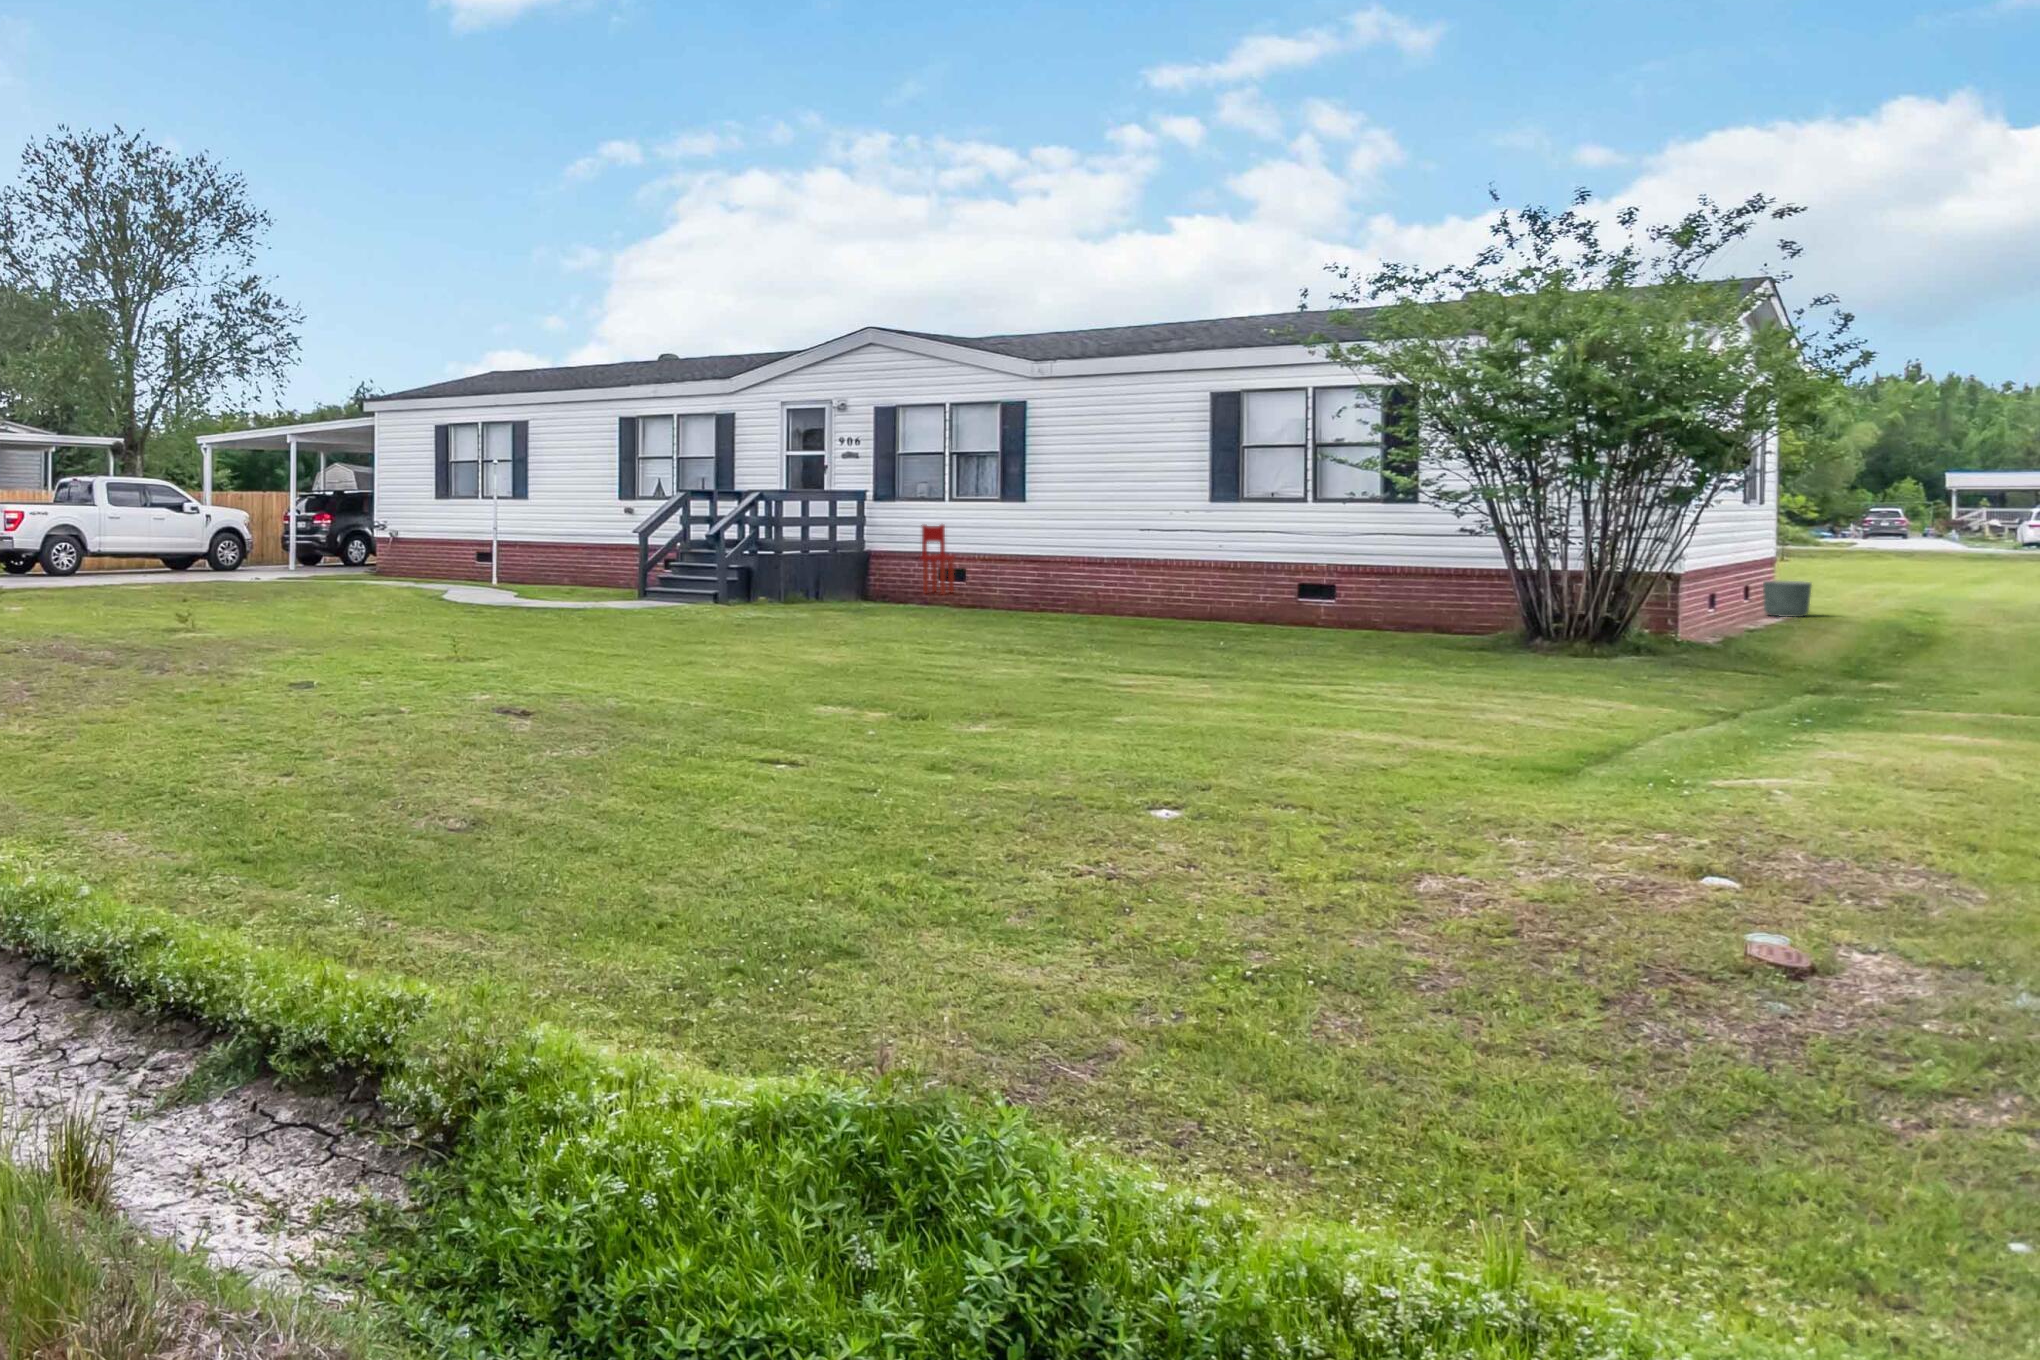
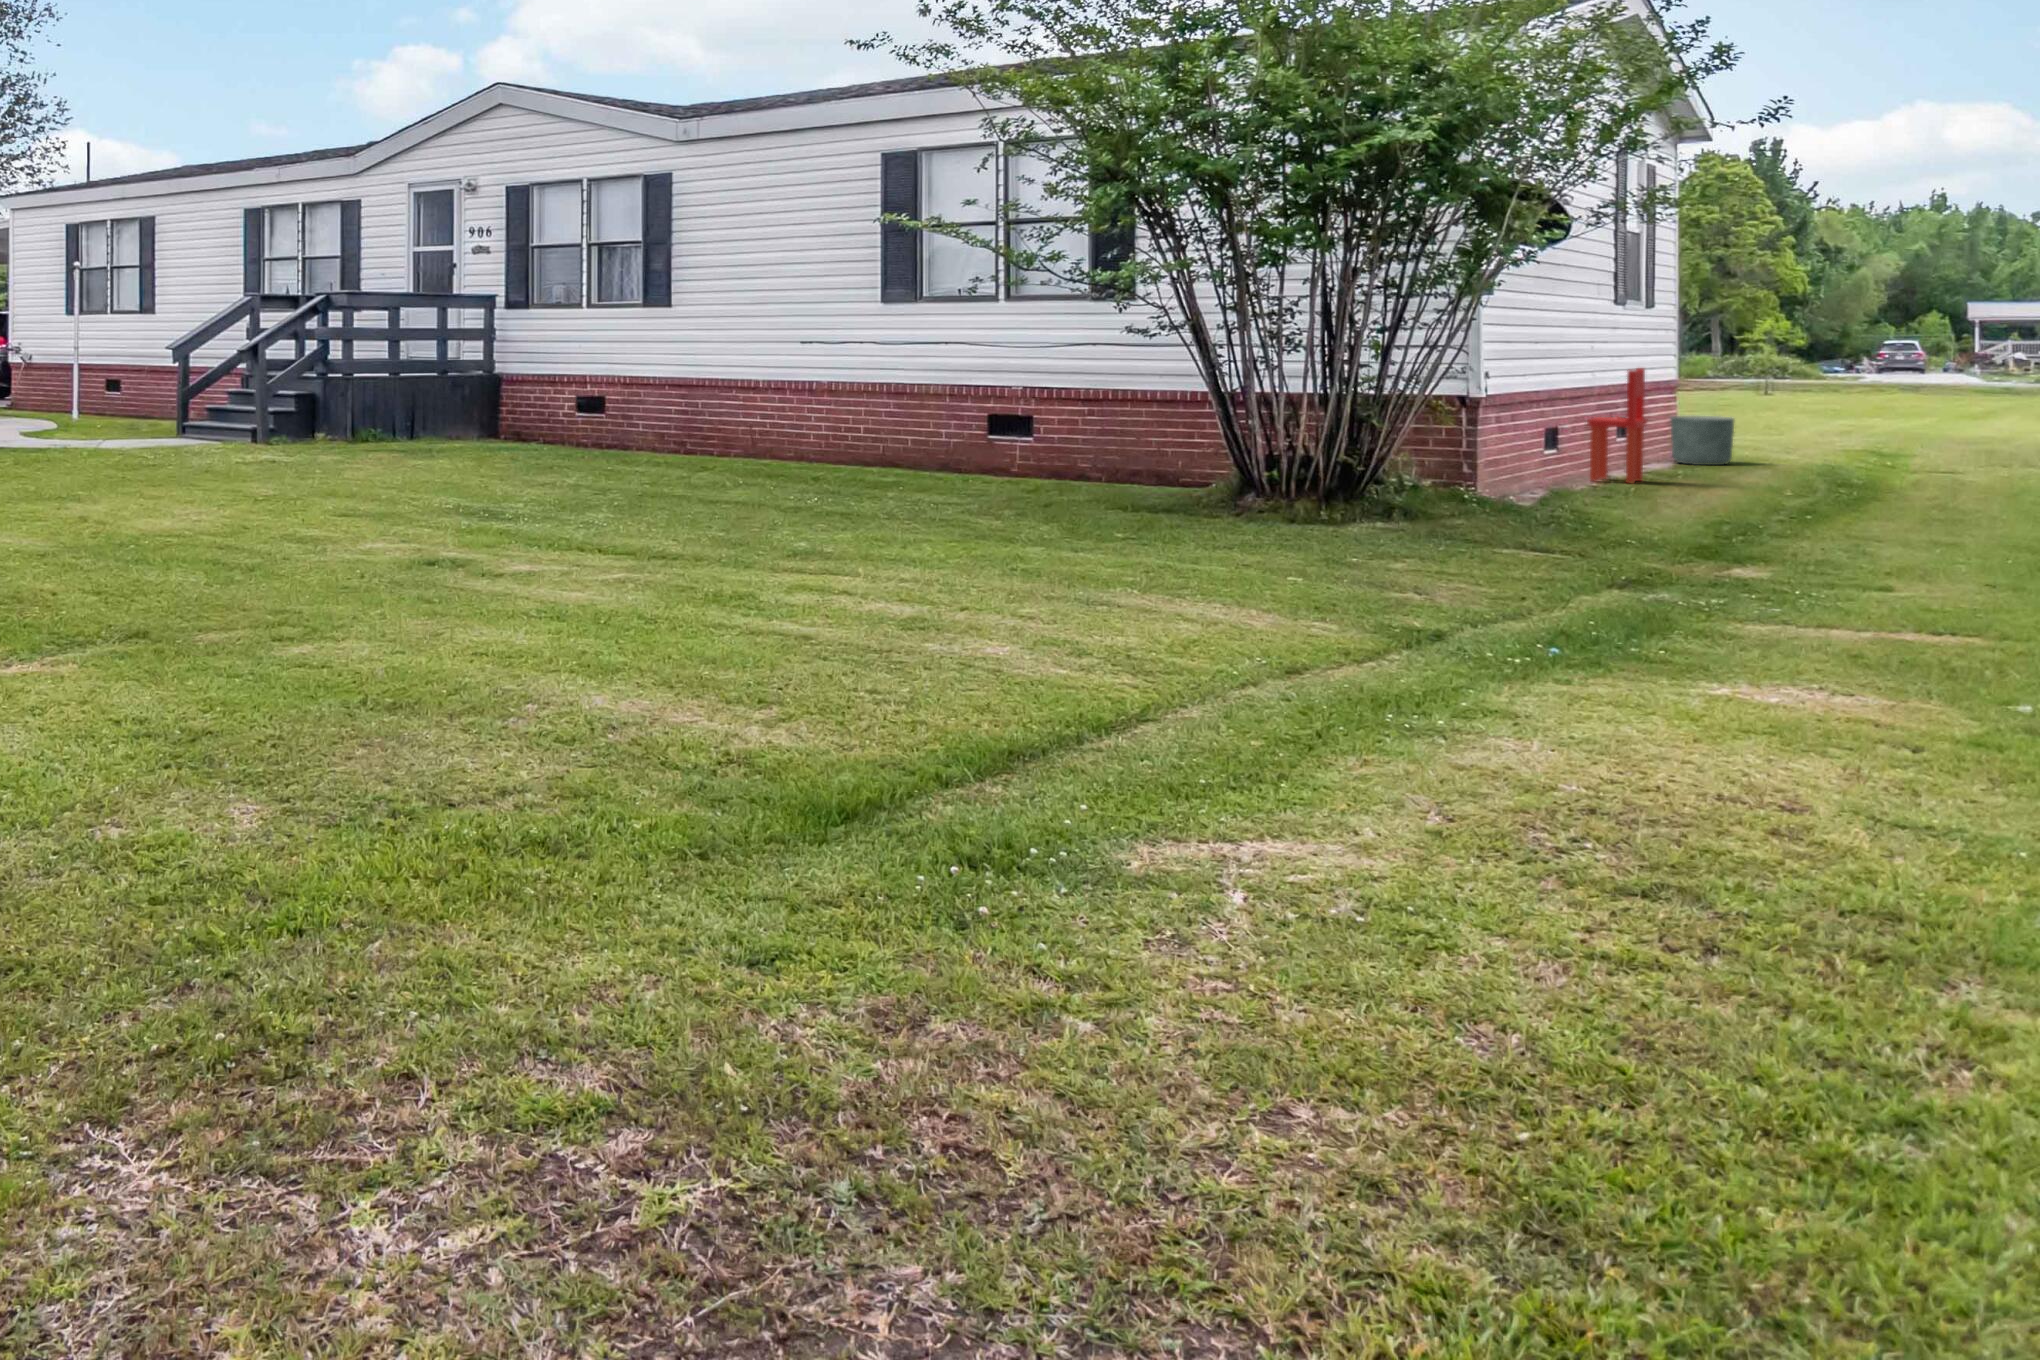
chair: present [920,525,955,594] -> present [1587,368,1647,483]

